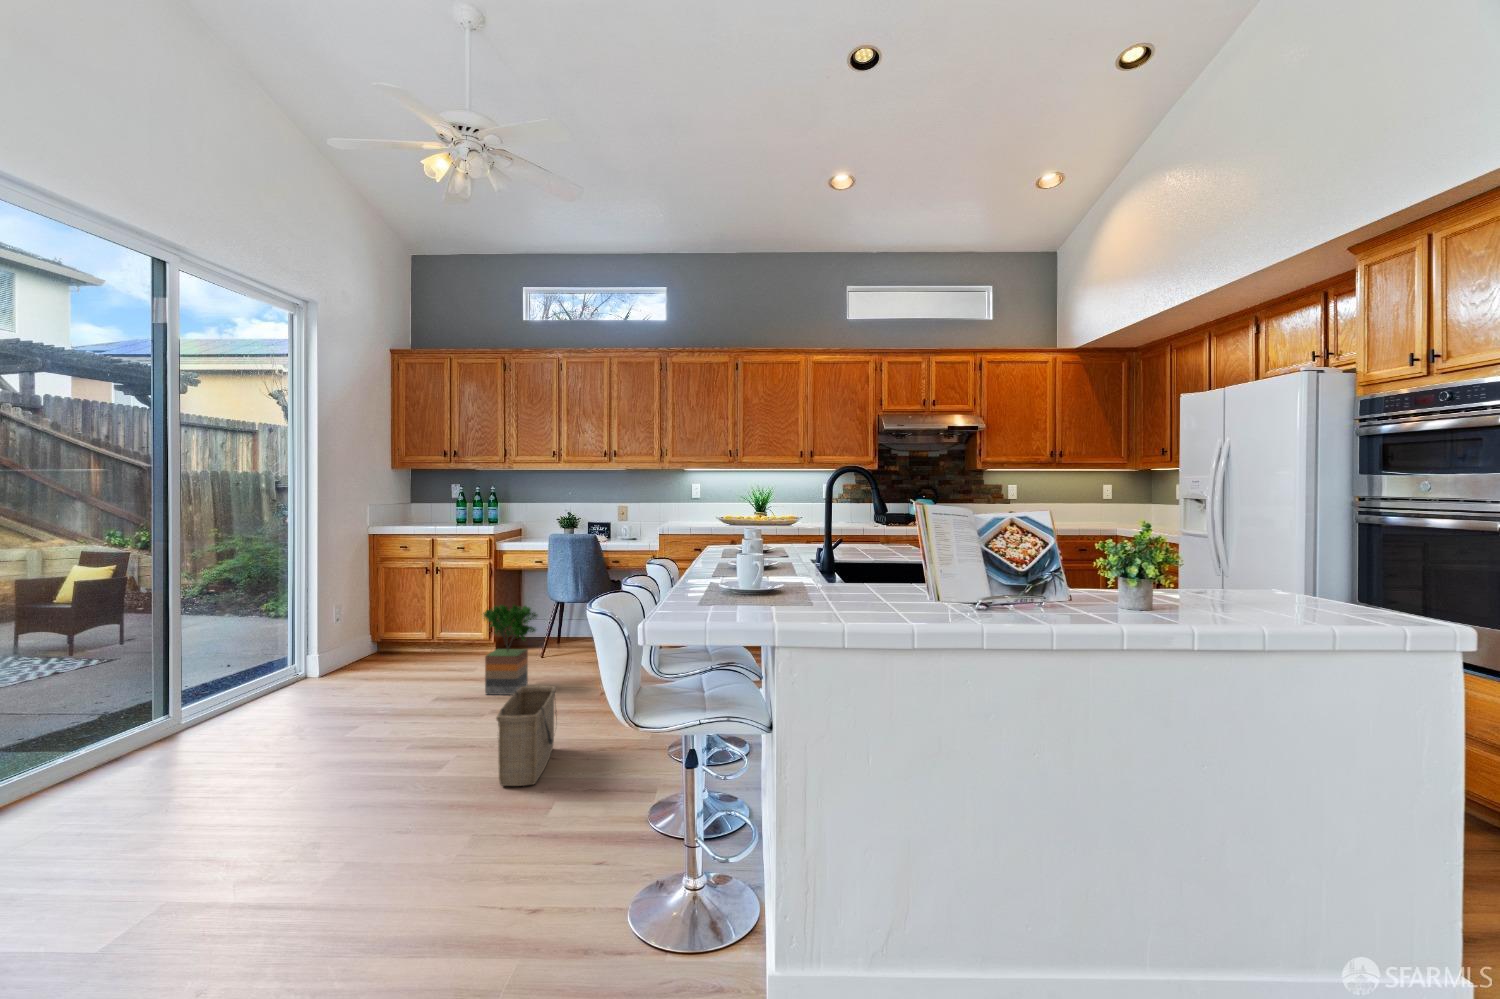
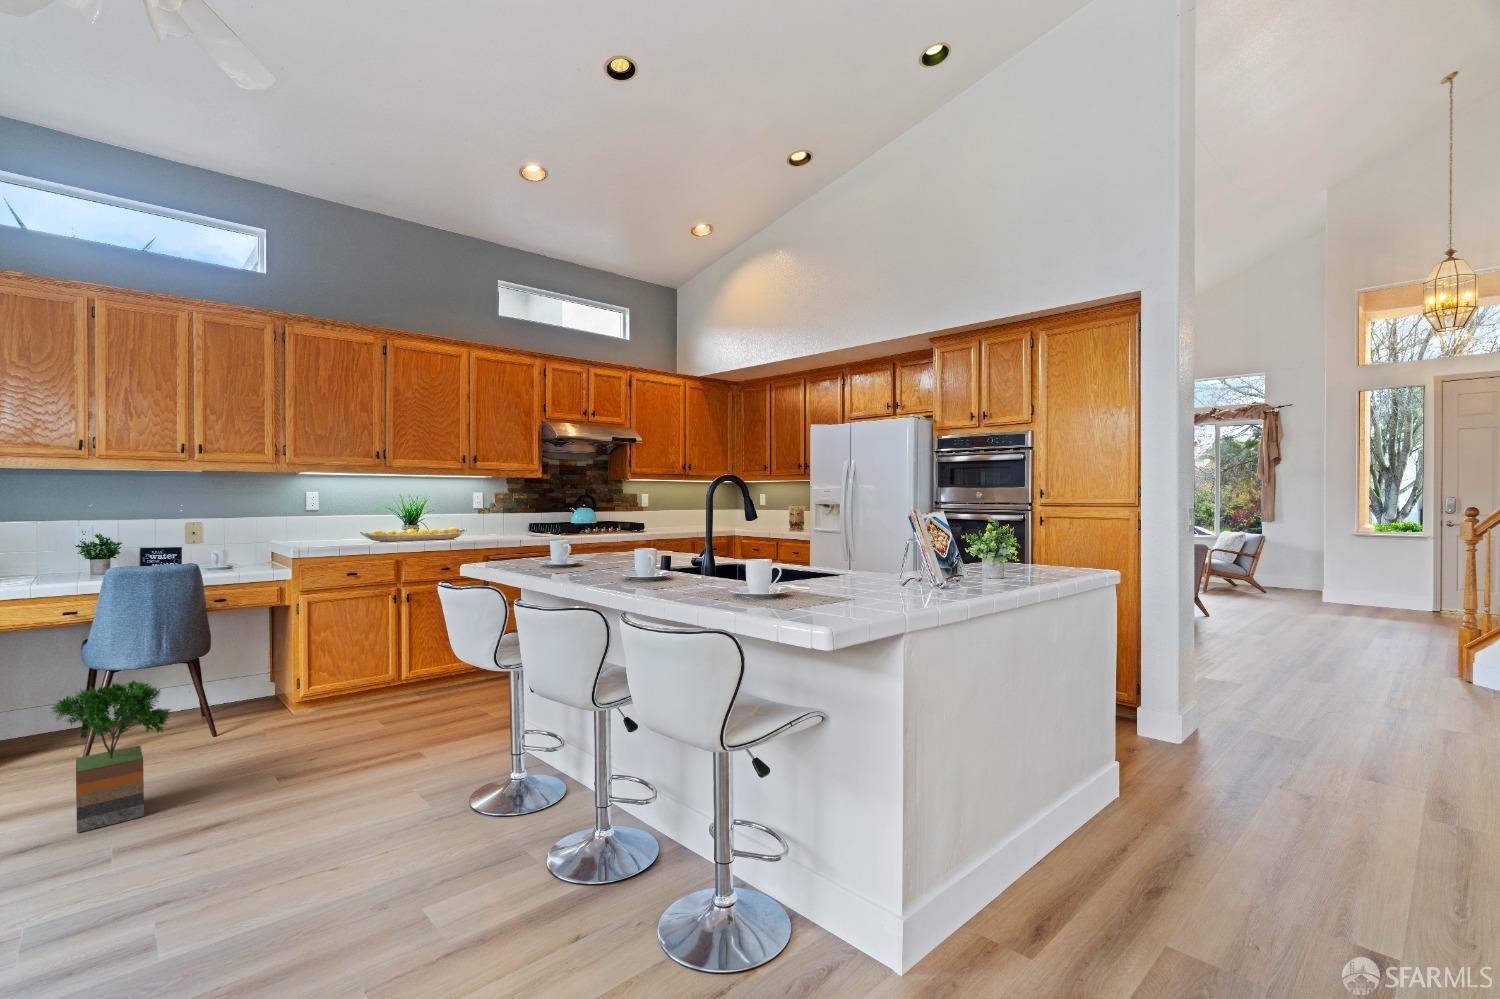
basket: present [496,686,556,786] -> none [281,774,389,923]

